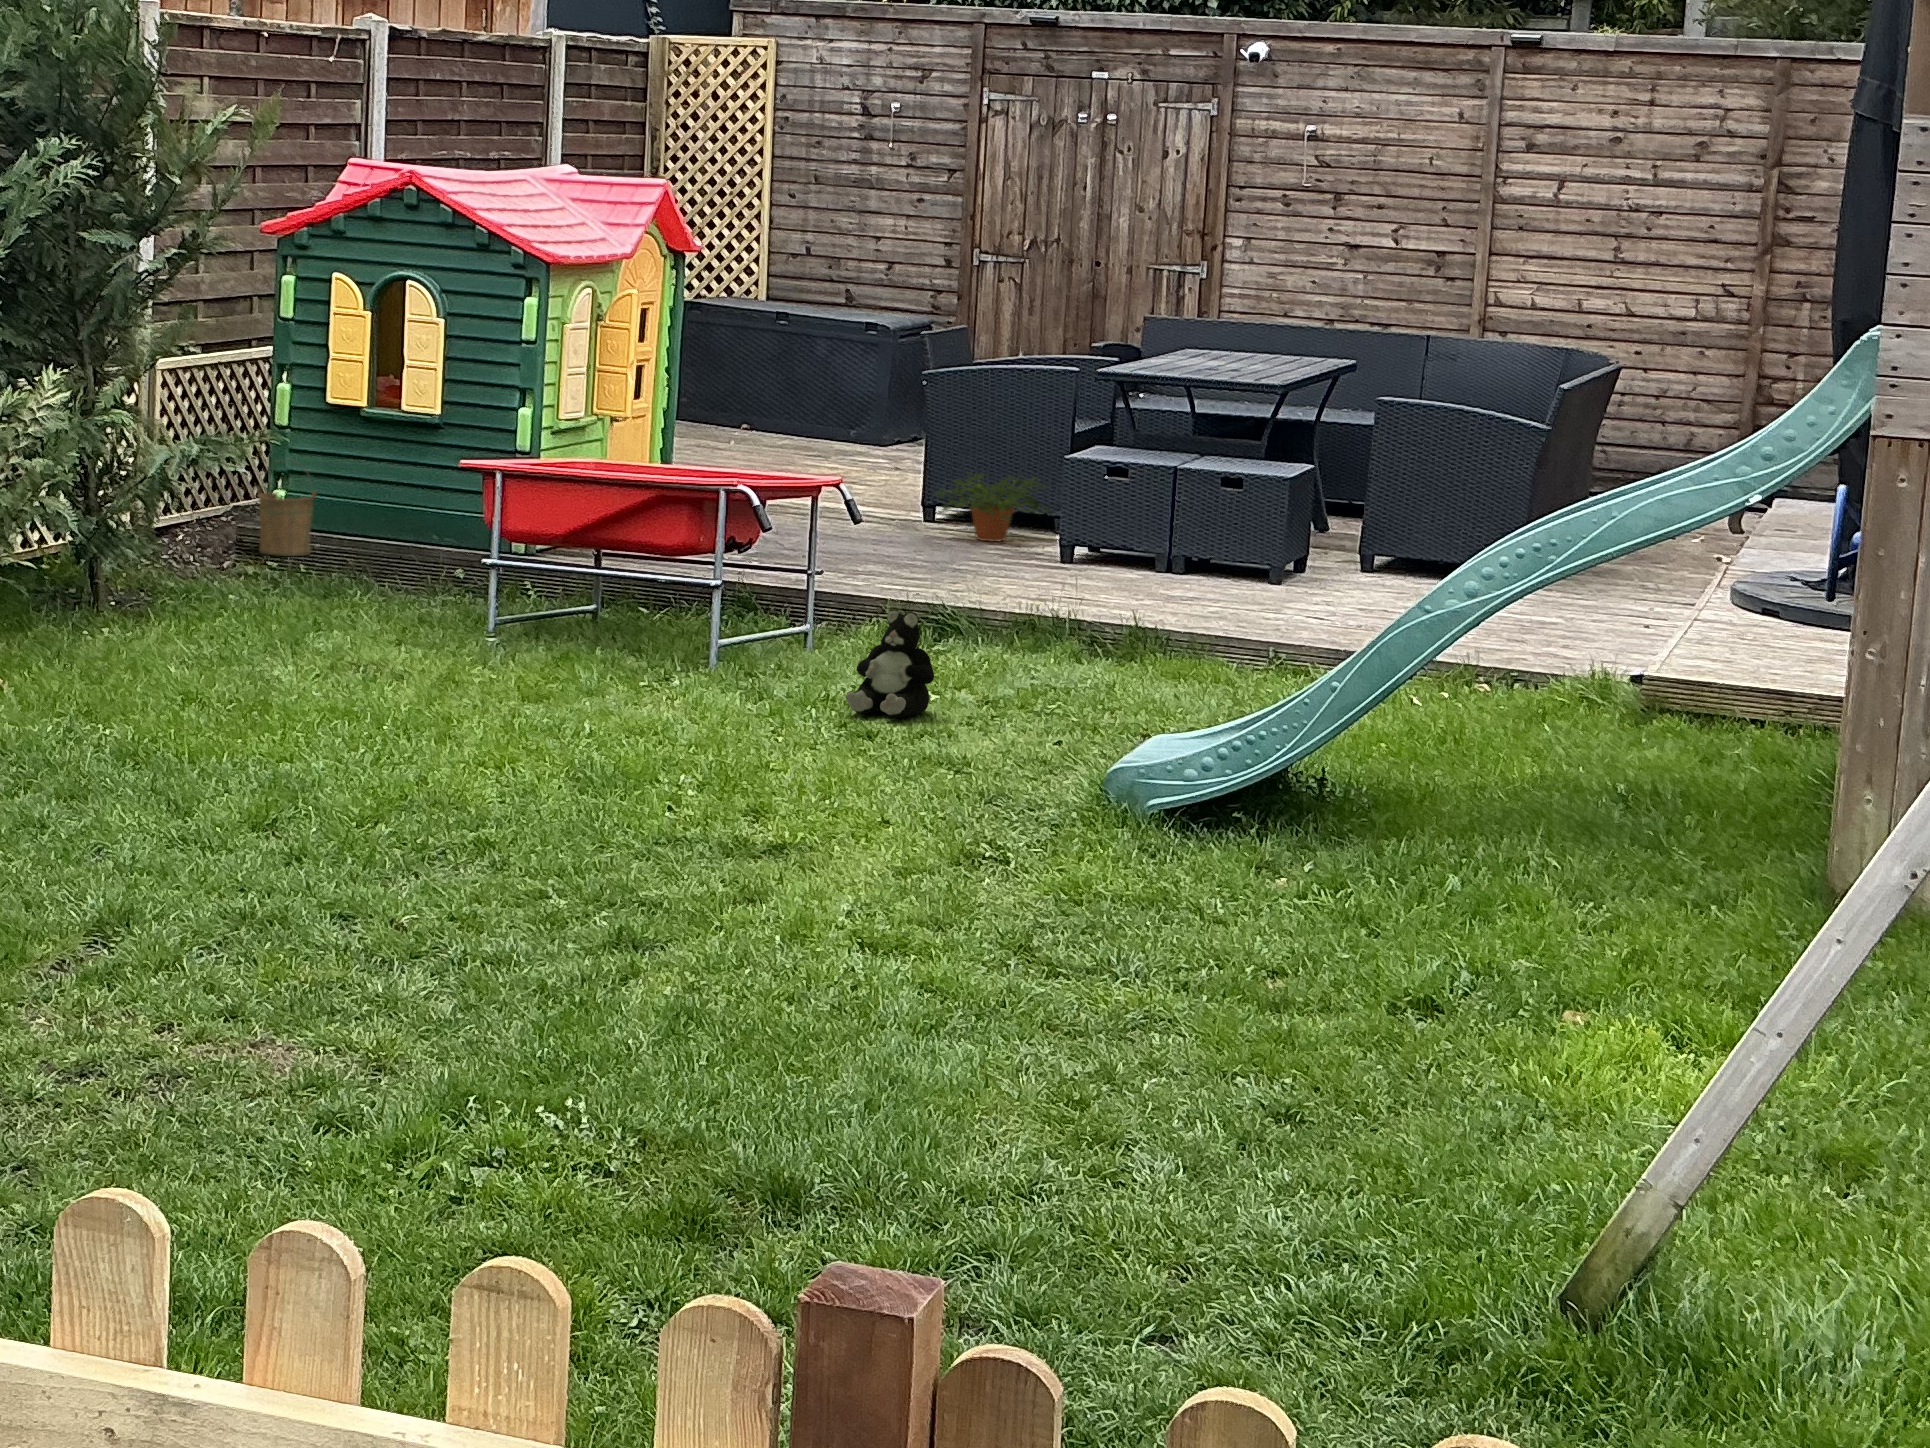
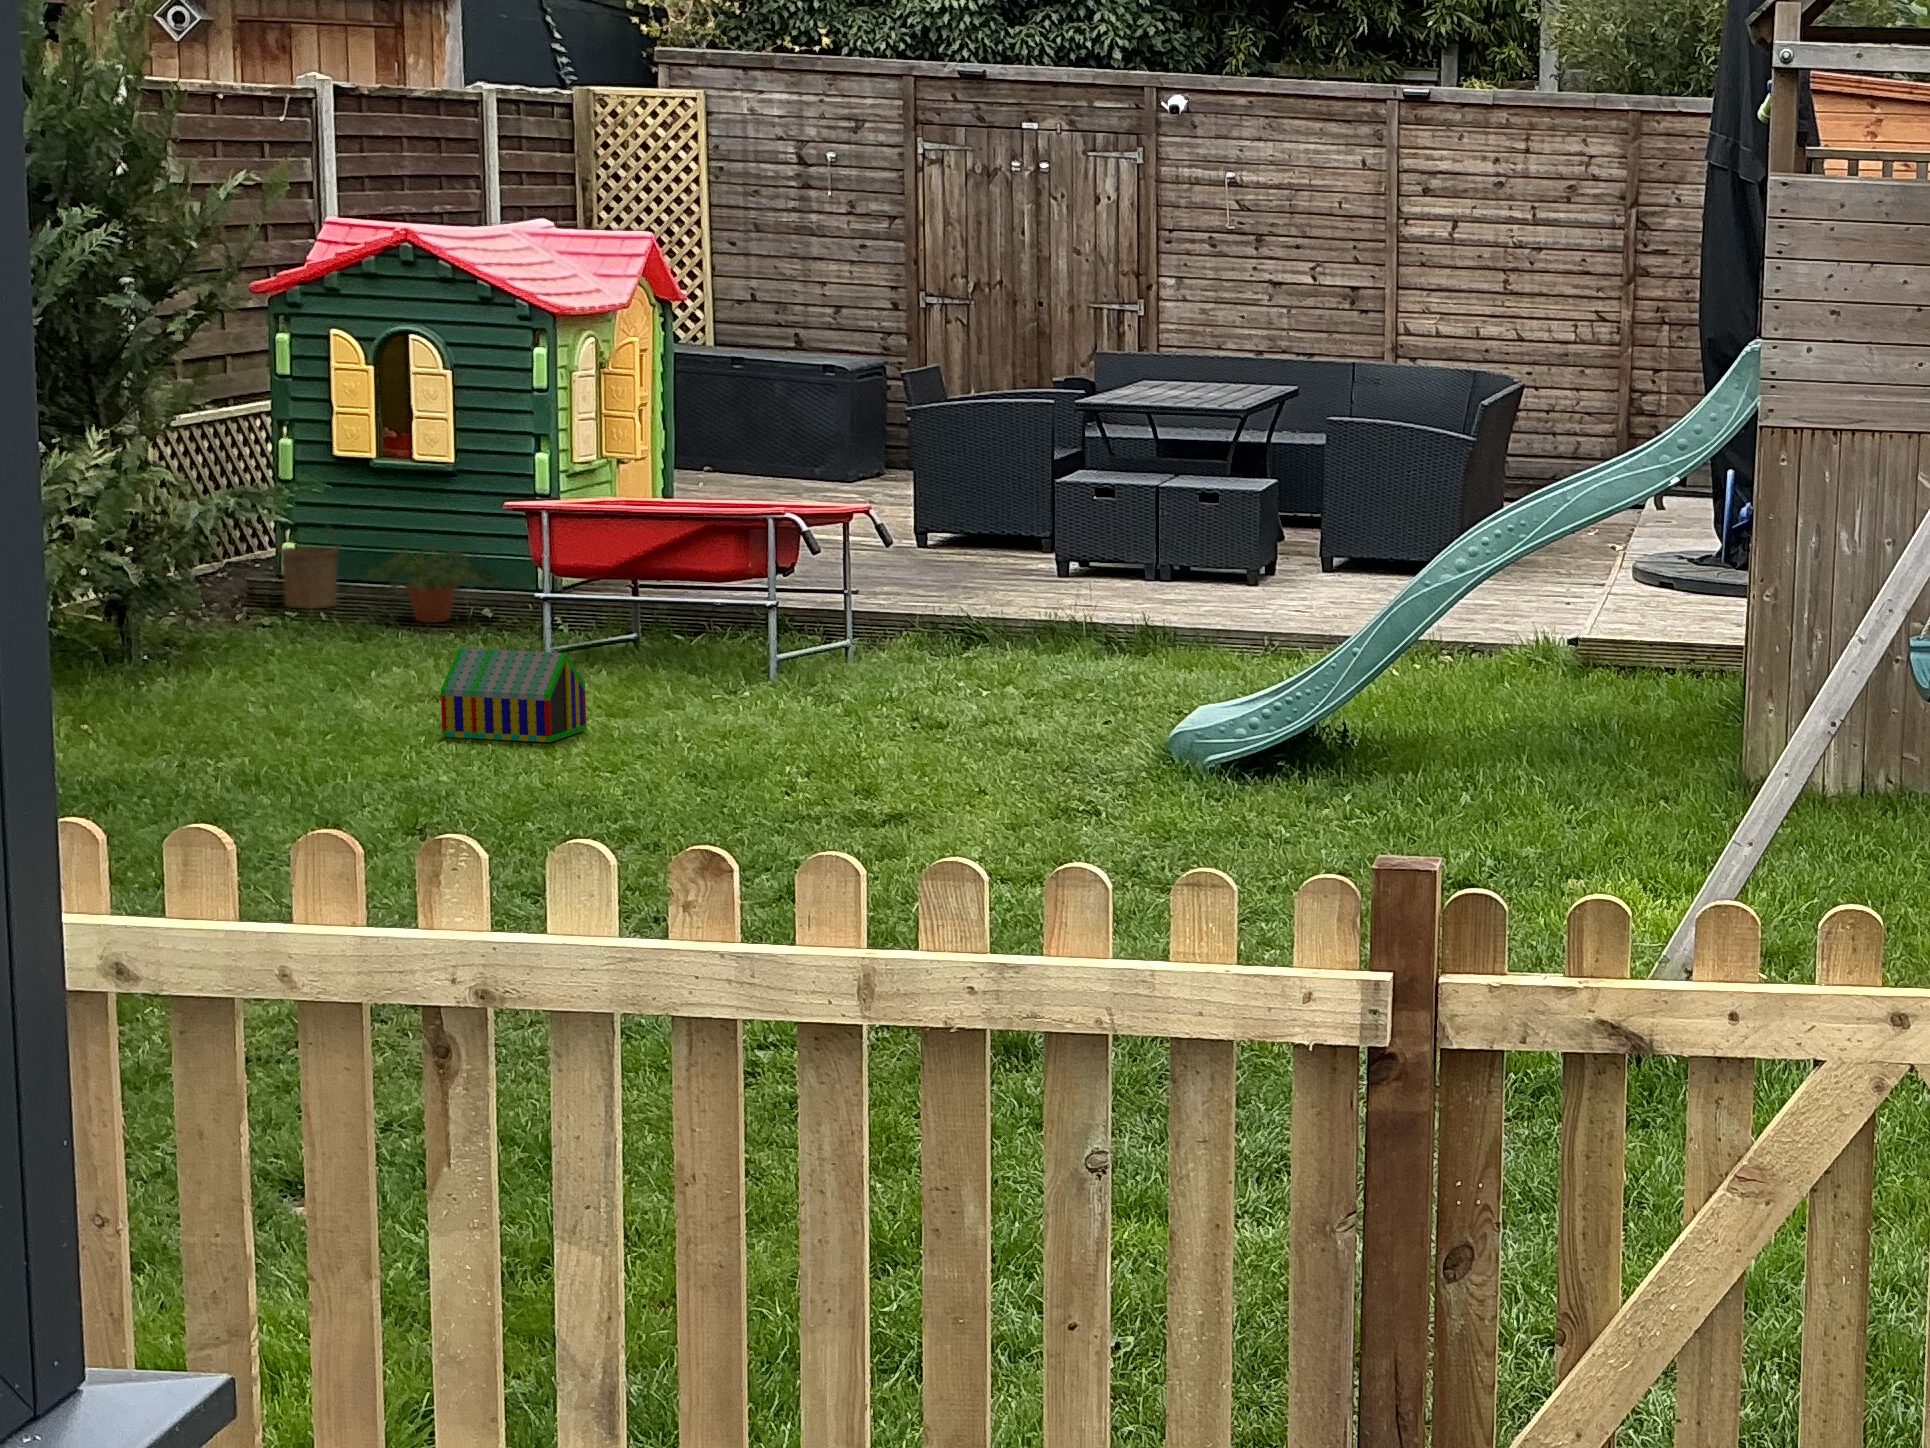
potted plant: present [935,472,1052,541] -> present [364,545,501,623]
toy house: none [336,607,488,715] -> present [441,648,586,742]
plush toy: present [846,611,934,717] -> none [921,625,998,720]

